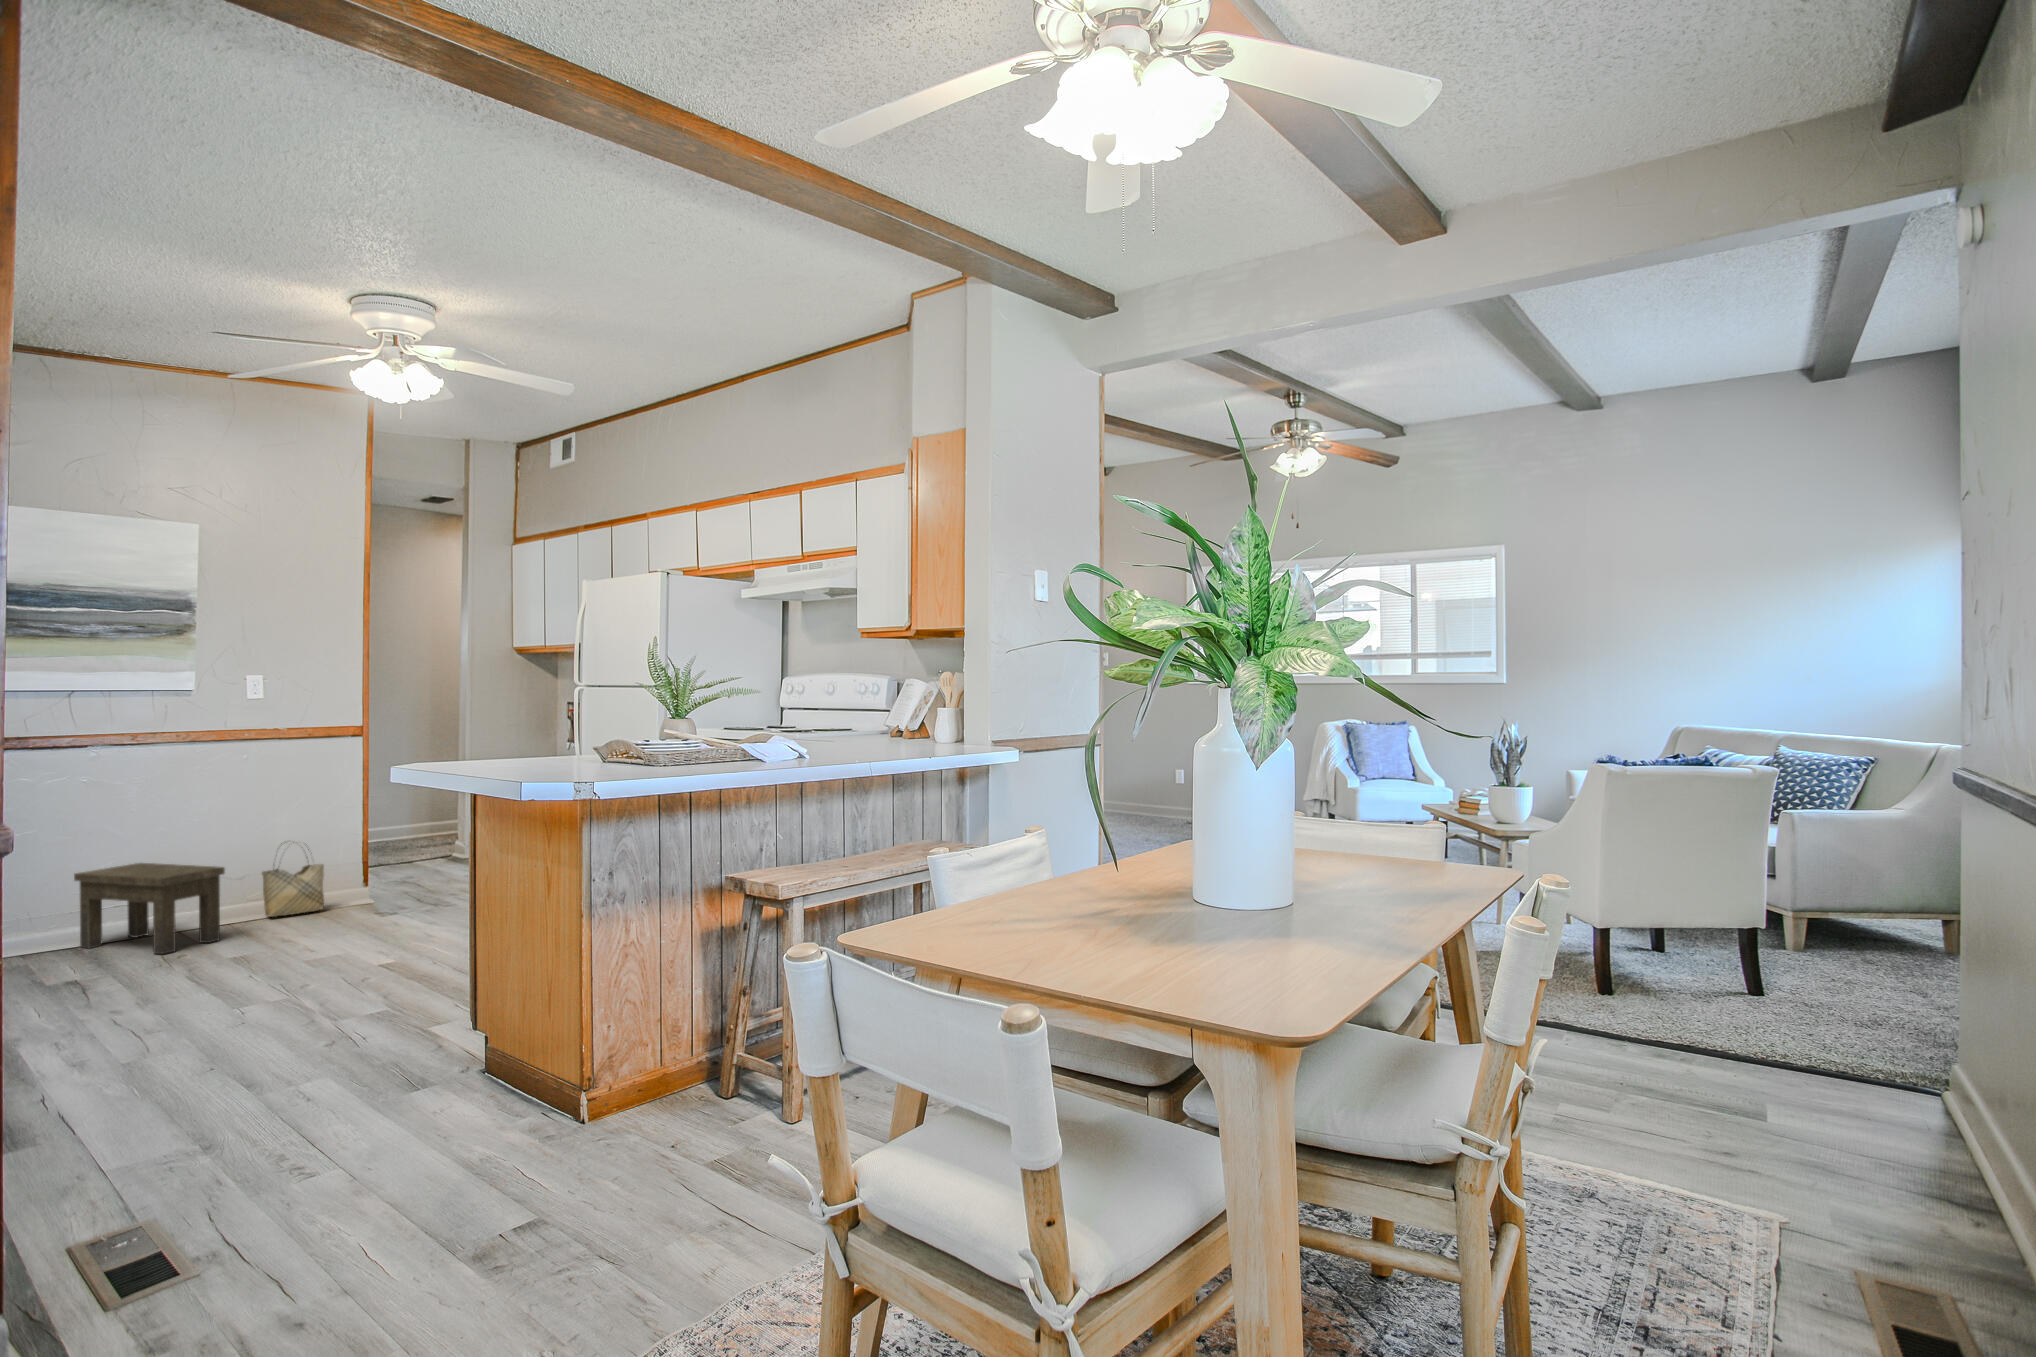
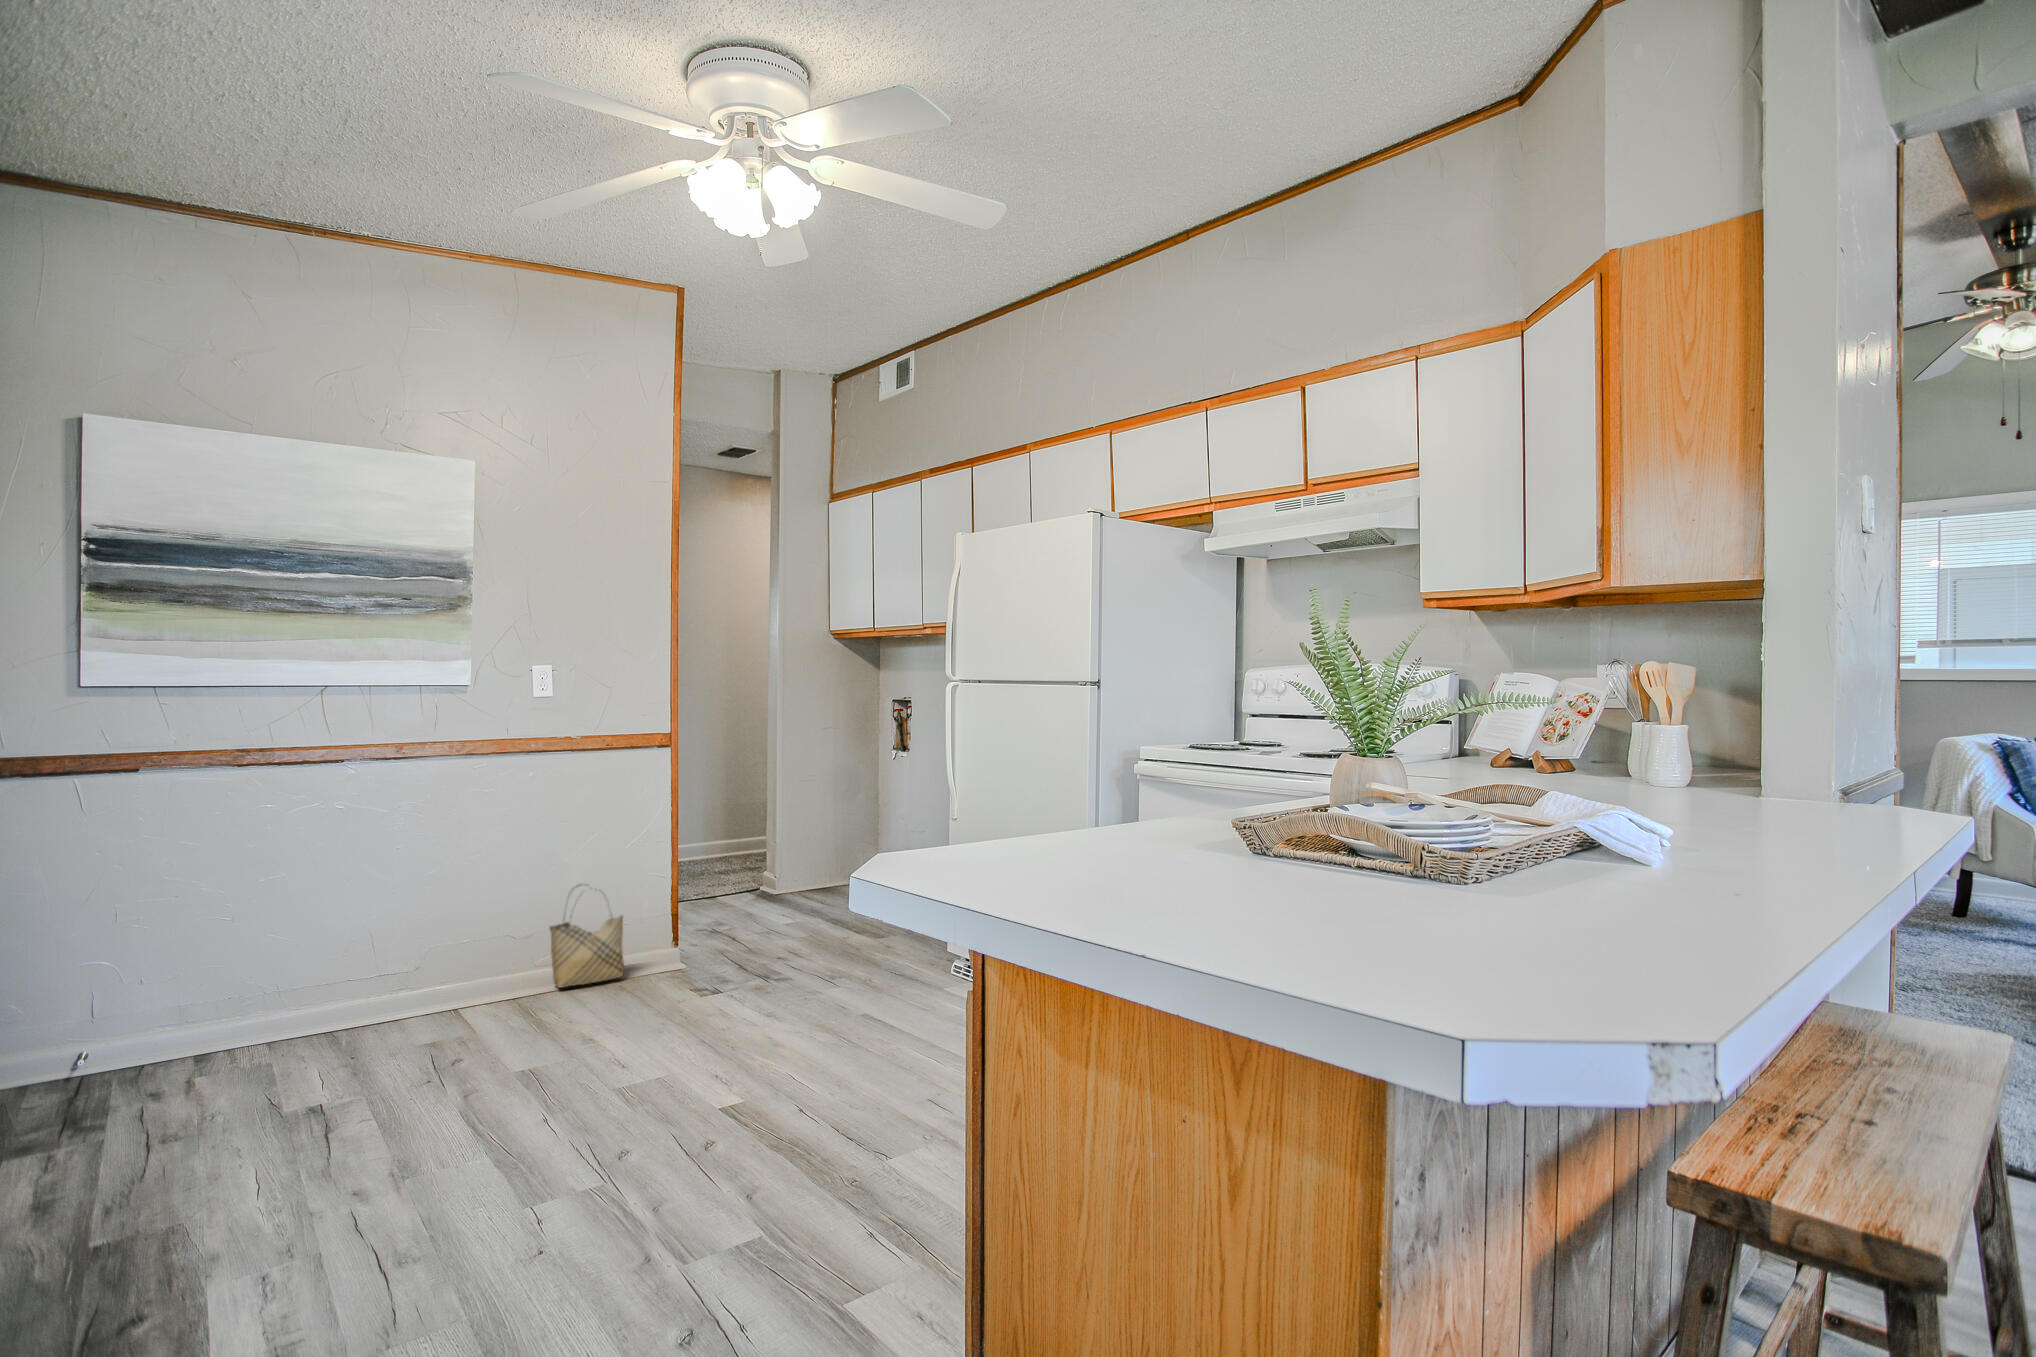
side table: present [74,863,225,954] -> none [322,915,502,1060]

